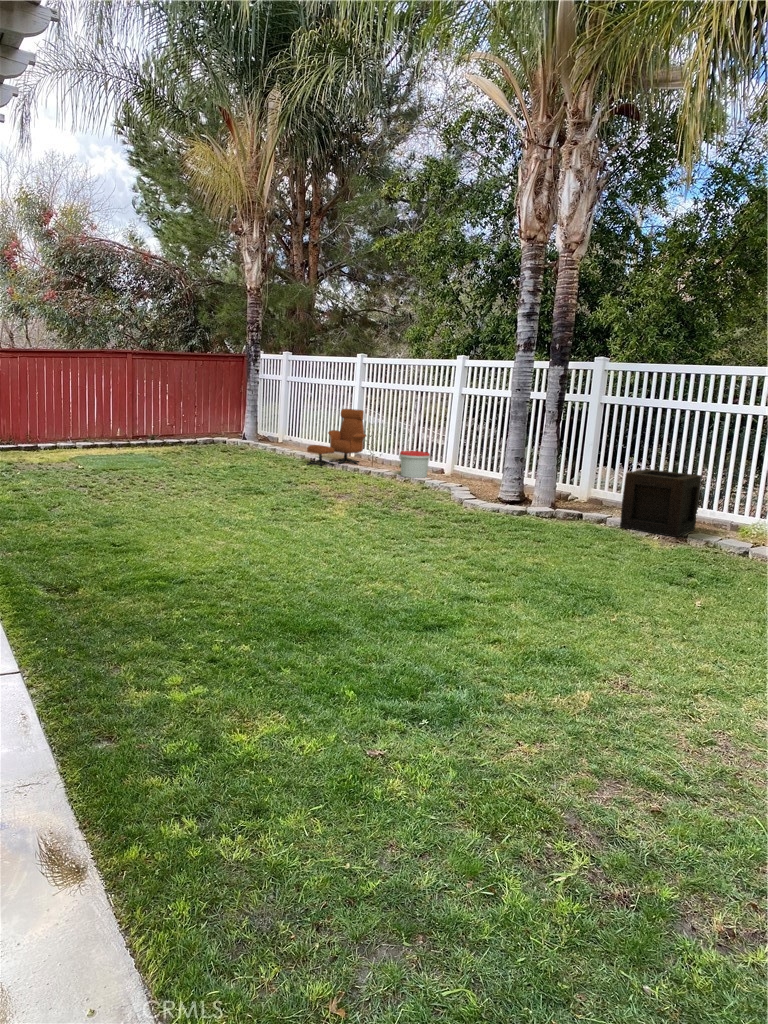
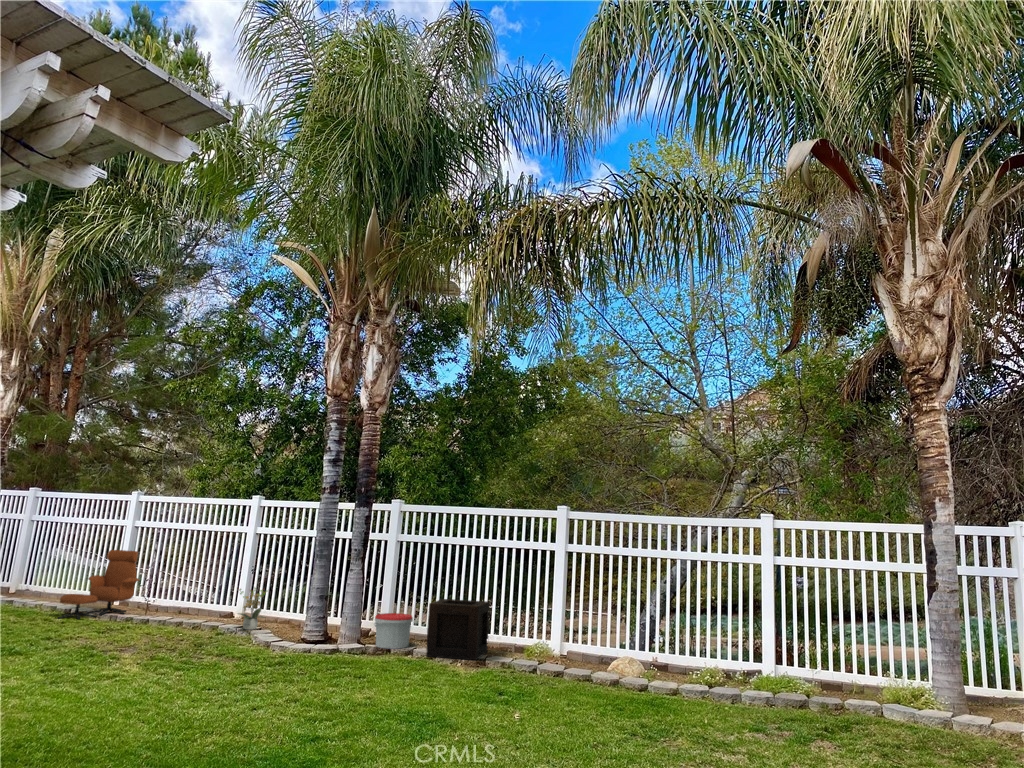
potted plant: none [443,446,472,486] -> present [239,587,267,630]
bucket: present [399,451,430,478] -> present [375,613,413,649]

